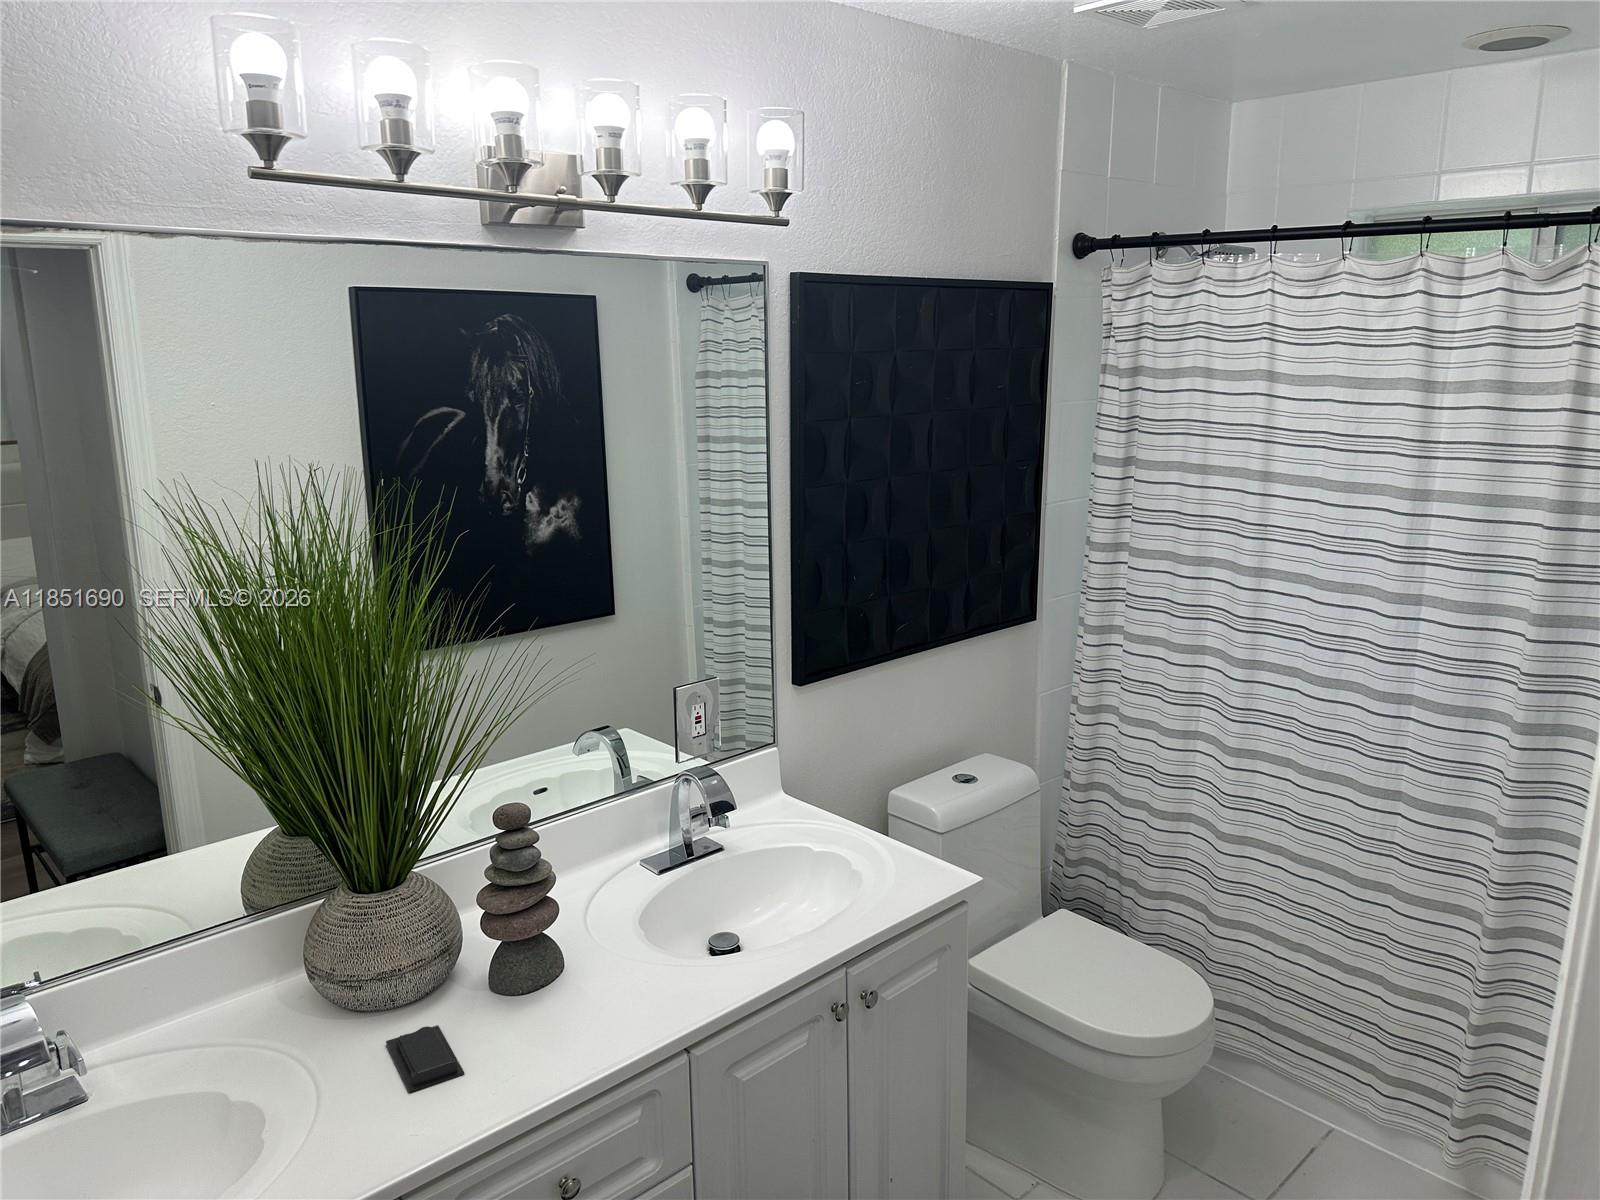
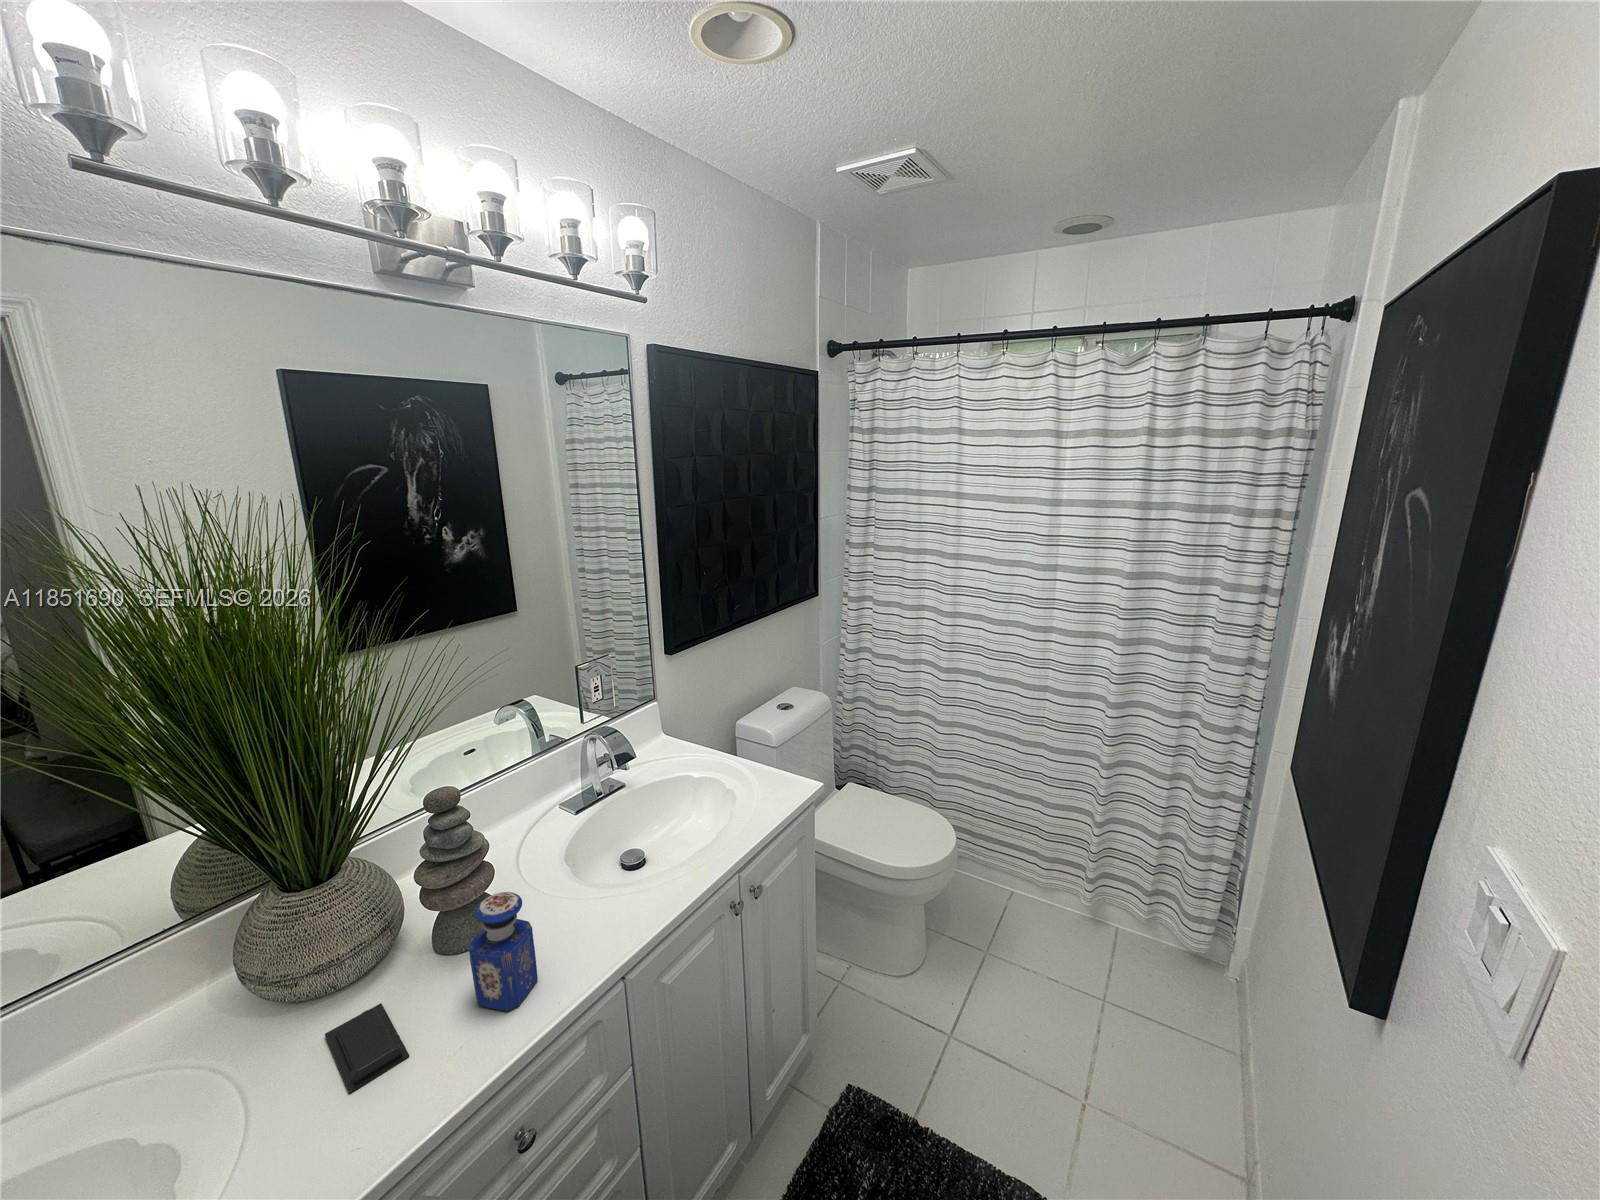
perfume bottle: none [527,924,596,1053] -> present [468,892,538,1011]

